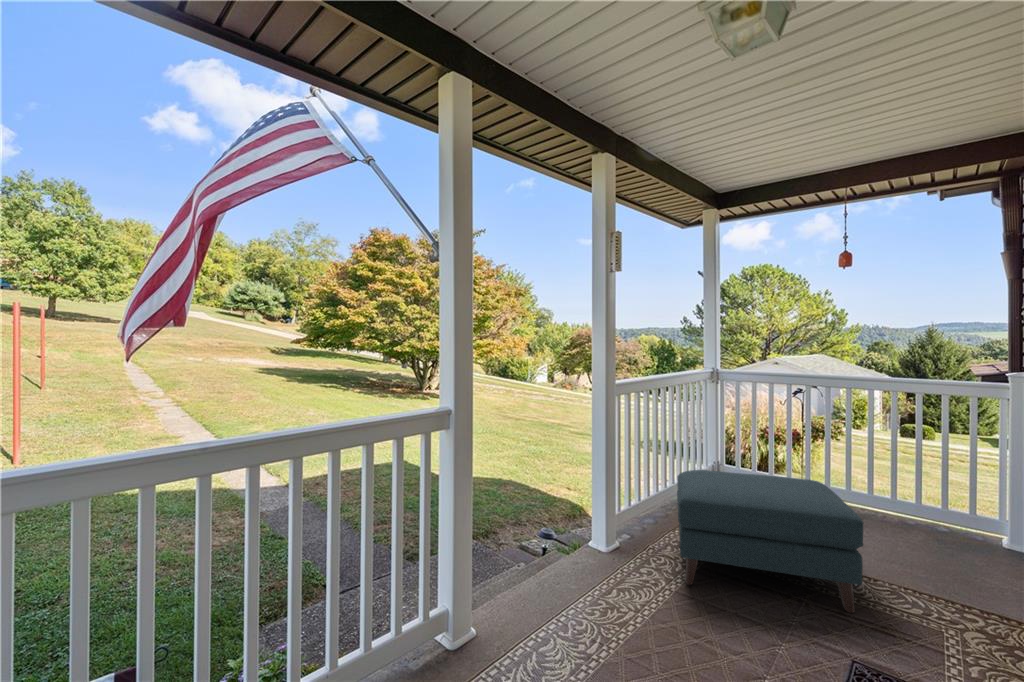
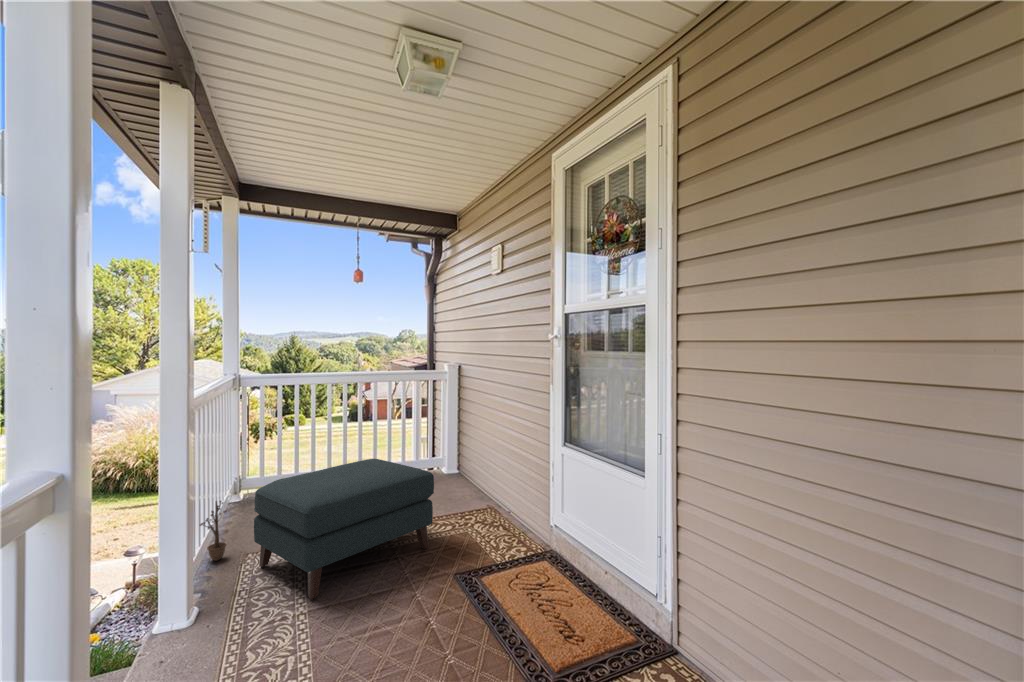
decorative plant: none [651,473,678,523] -> present [200,501,227,566]

